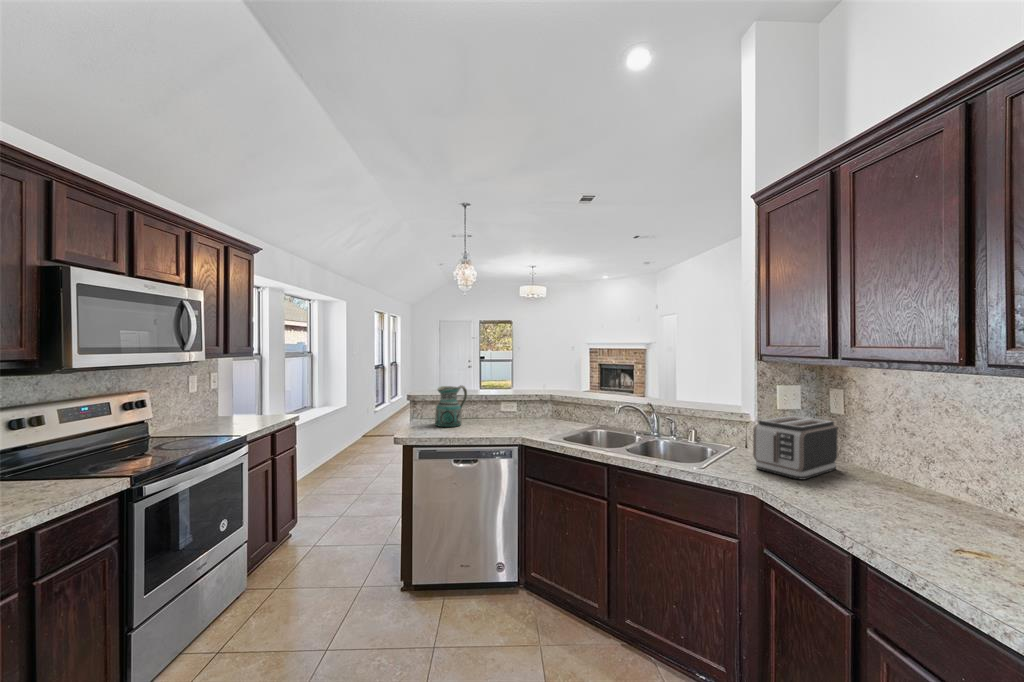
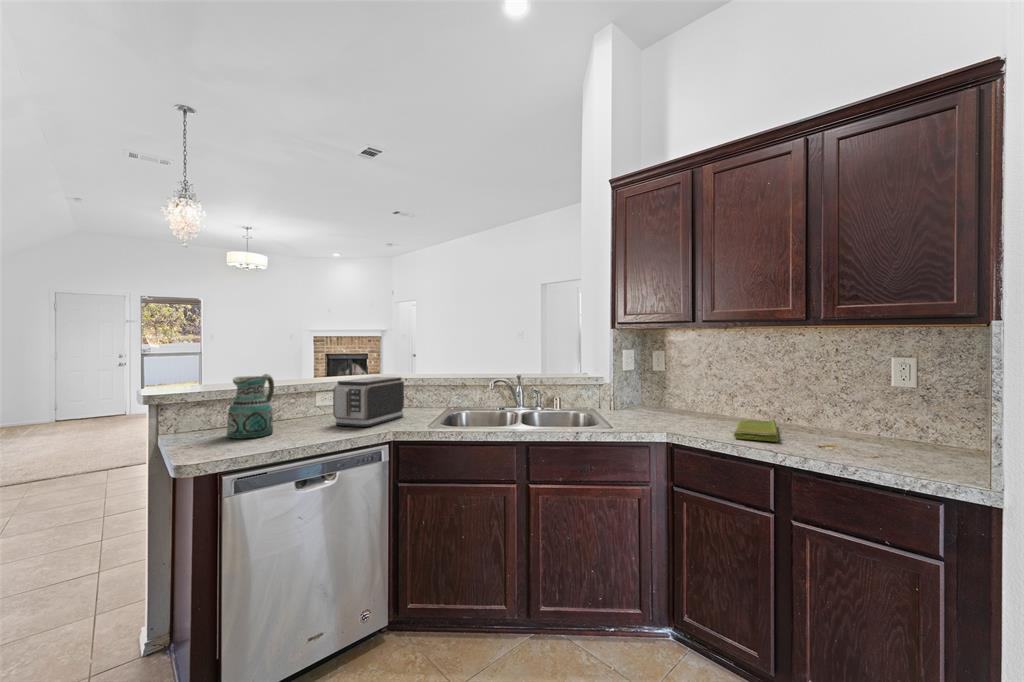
toaster: present [753,416,837,479] -> present [333,377,404,427]
dish towel: none [843,495,968,531] -> present [734,420,778,442]

